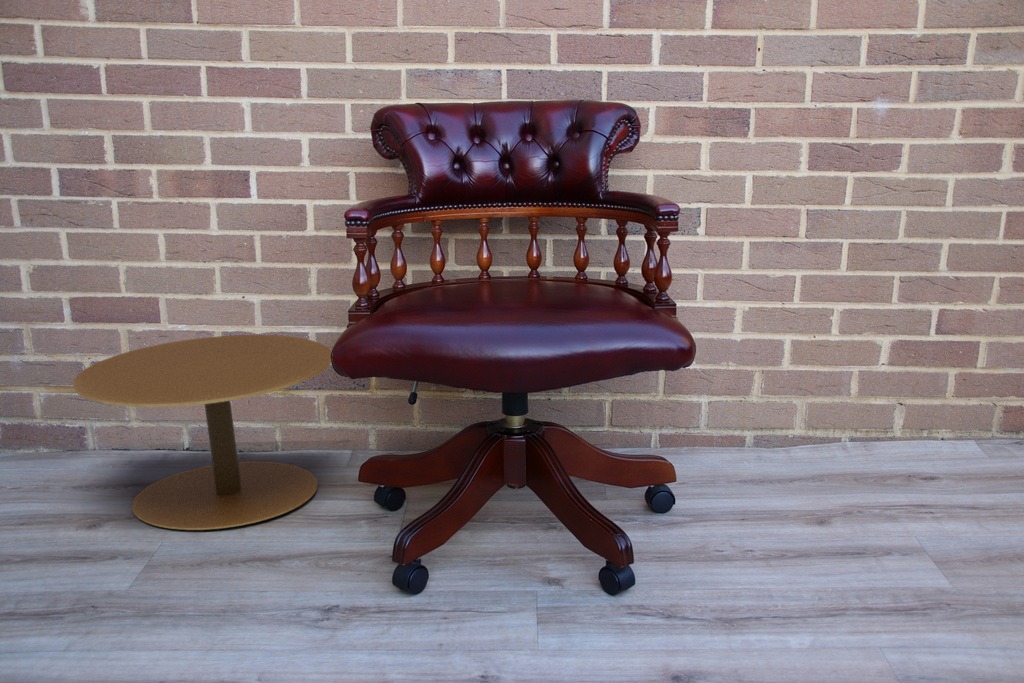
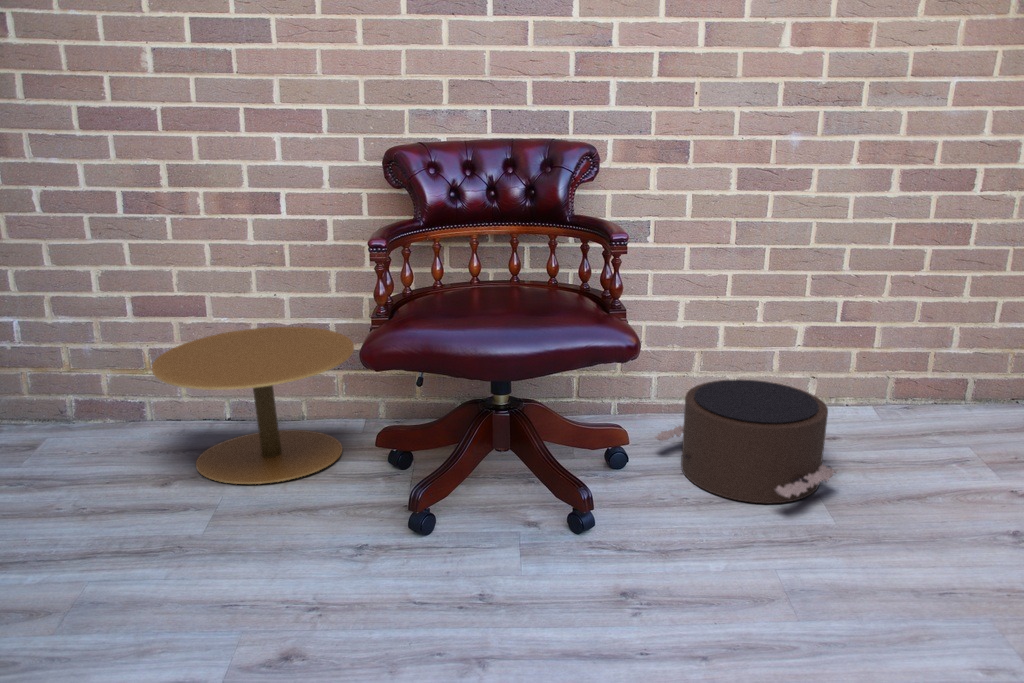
pouf: none [709,403,960,565] -> present [655,379,838,503]

